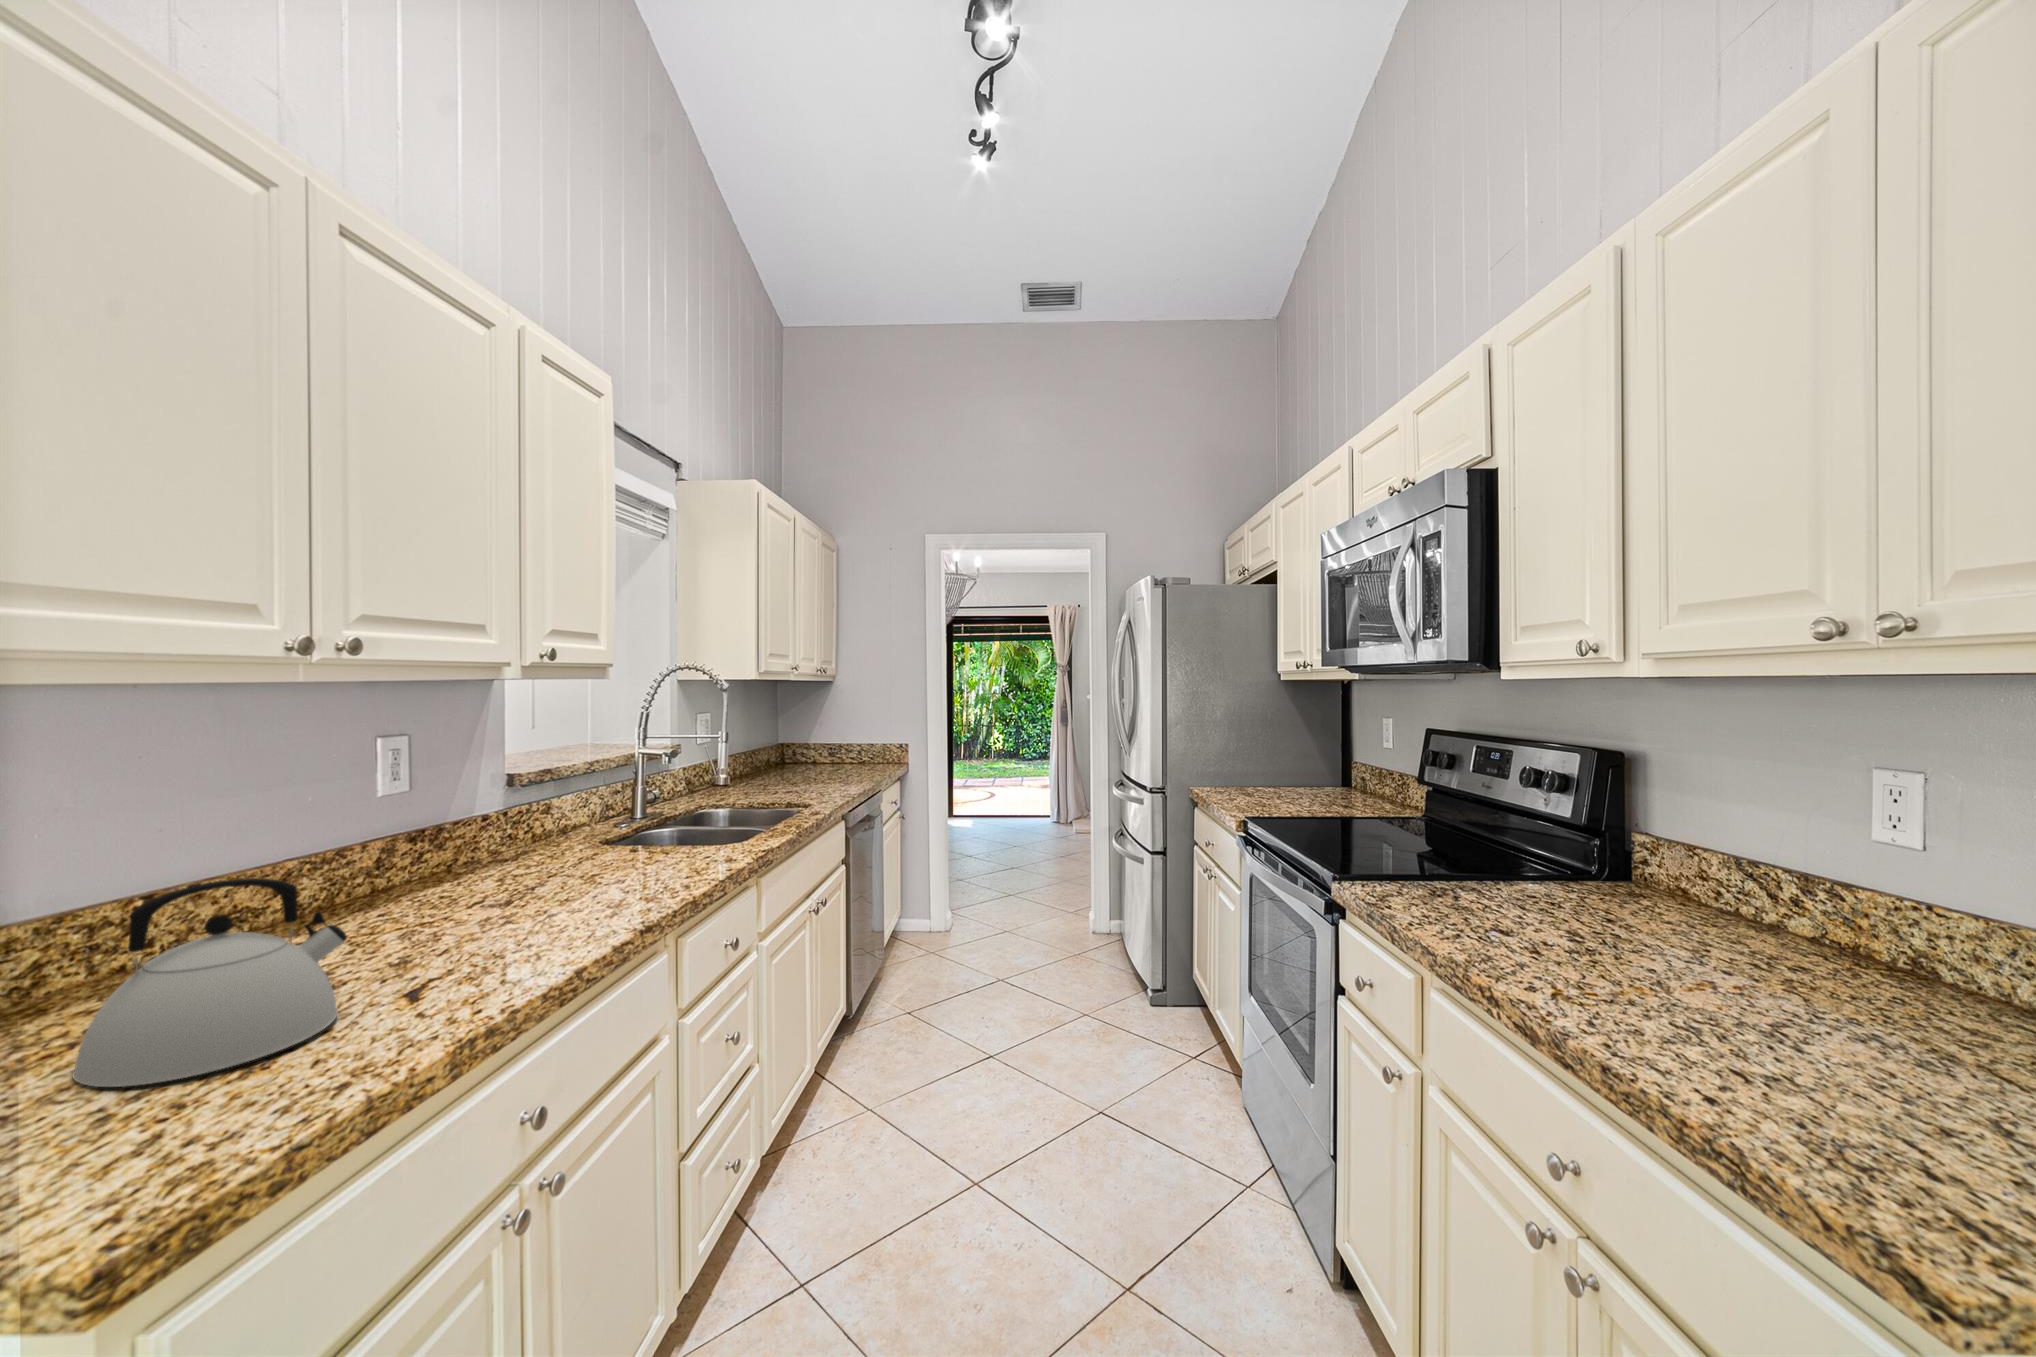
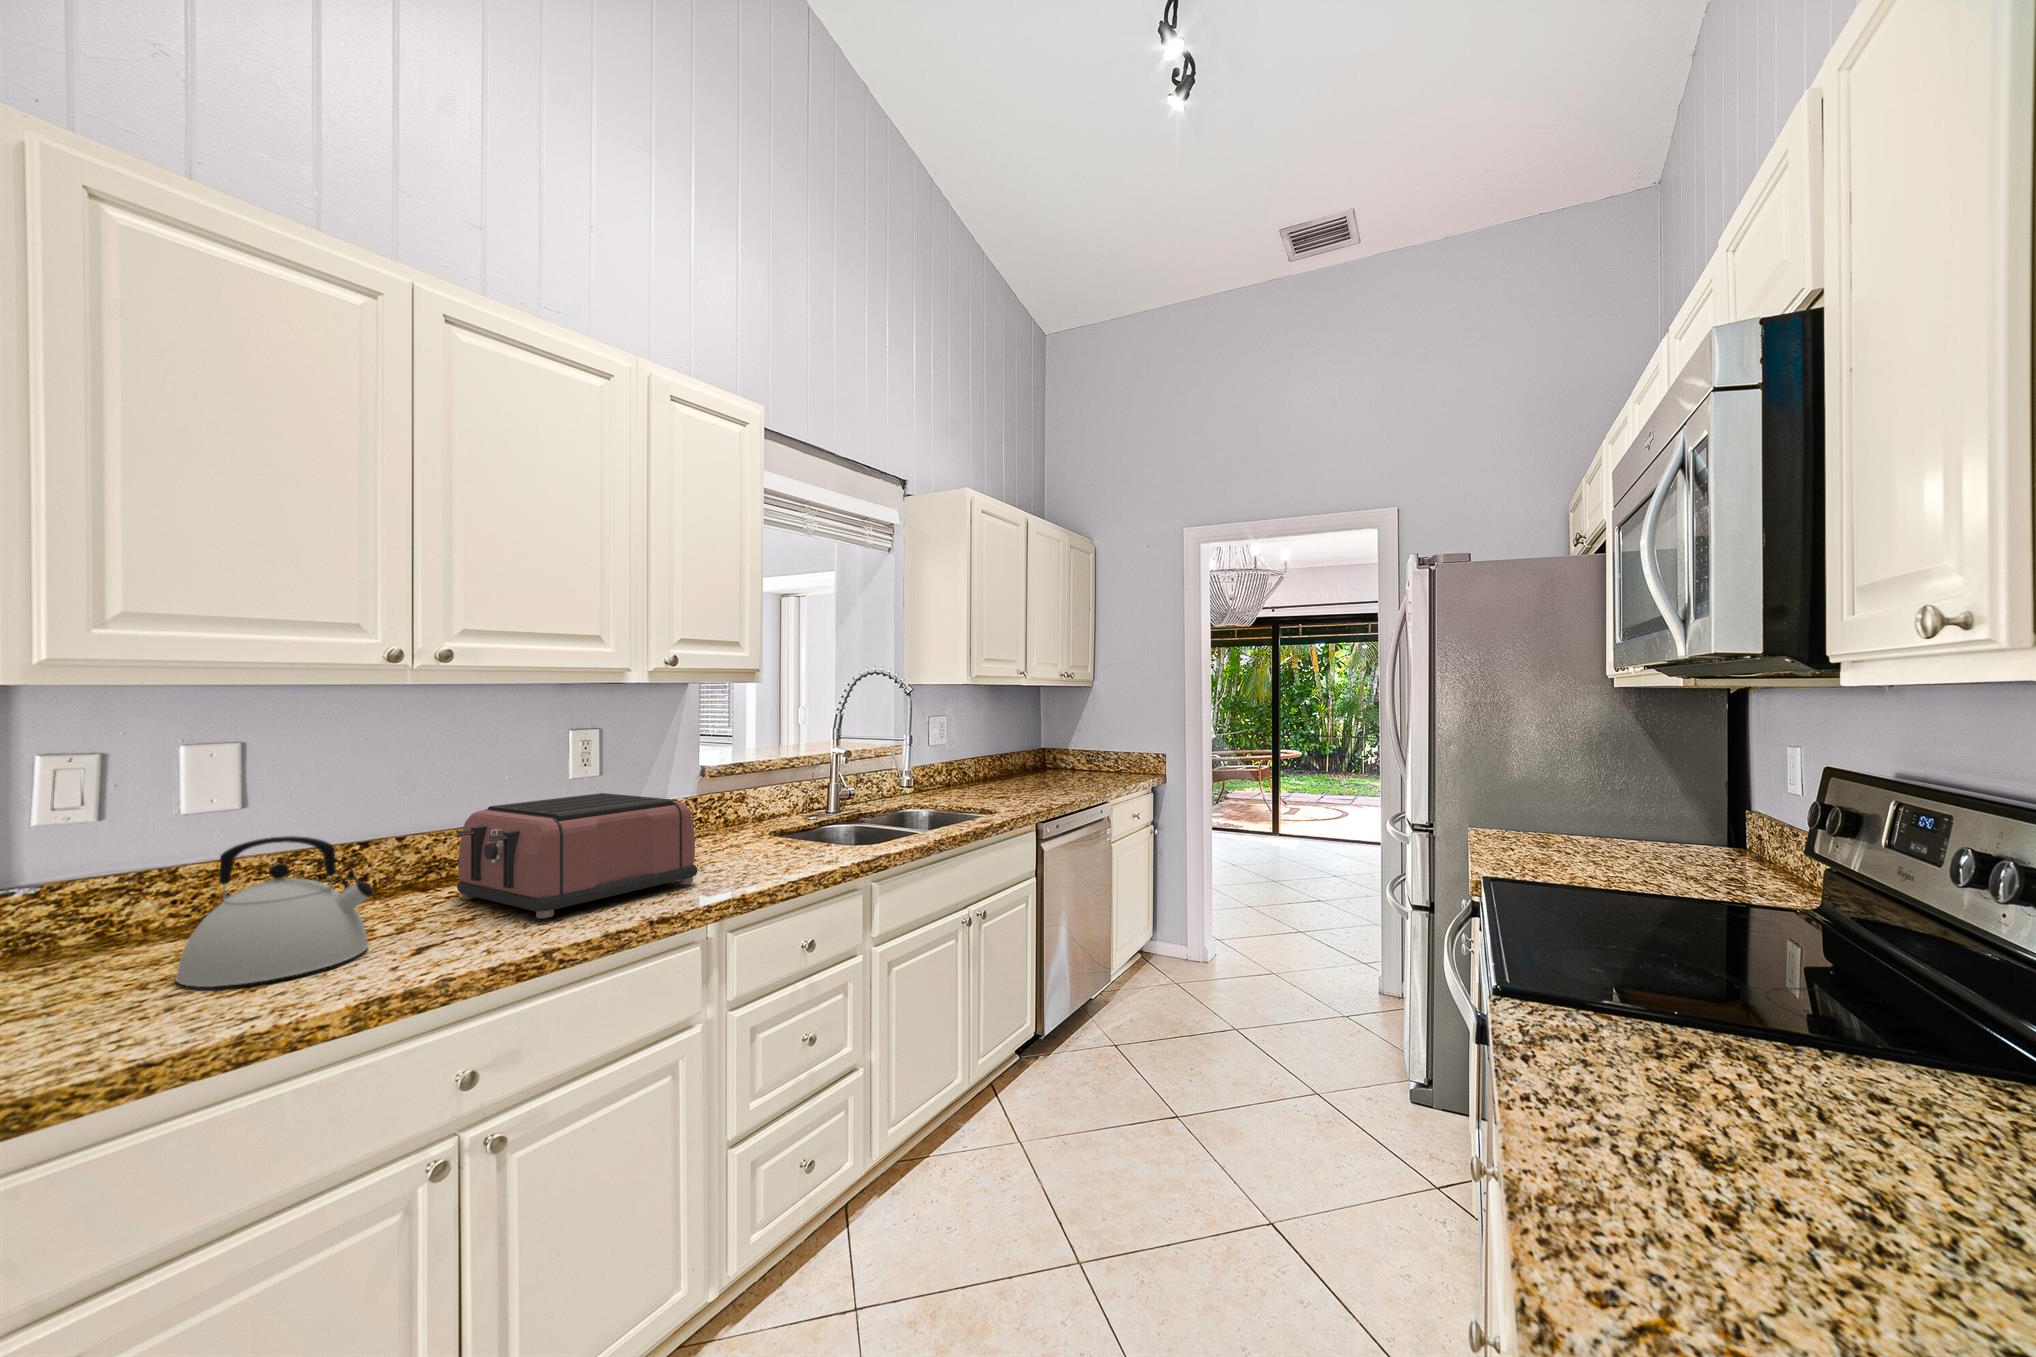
toaster: none [315,808,613,948] -> present [457,793,697,918]

